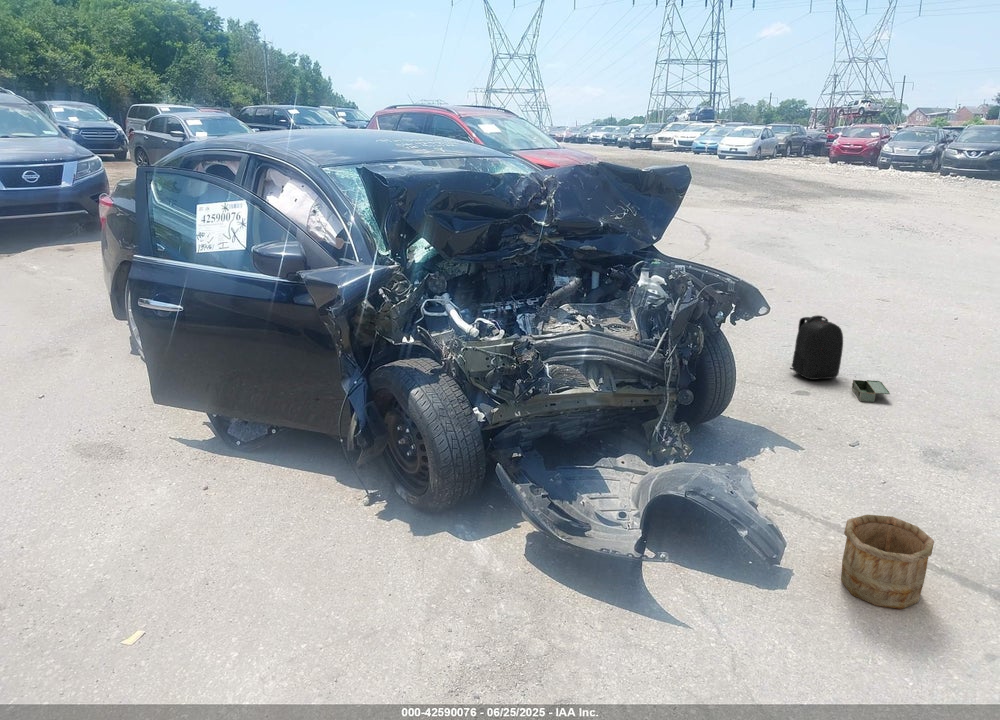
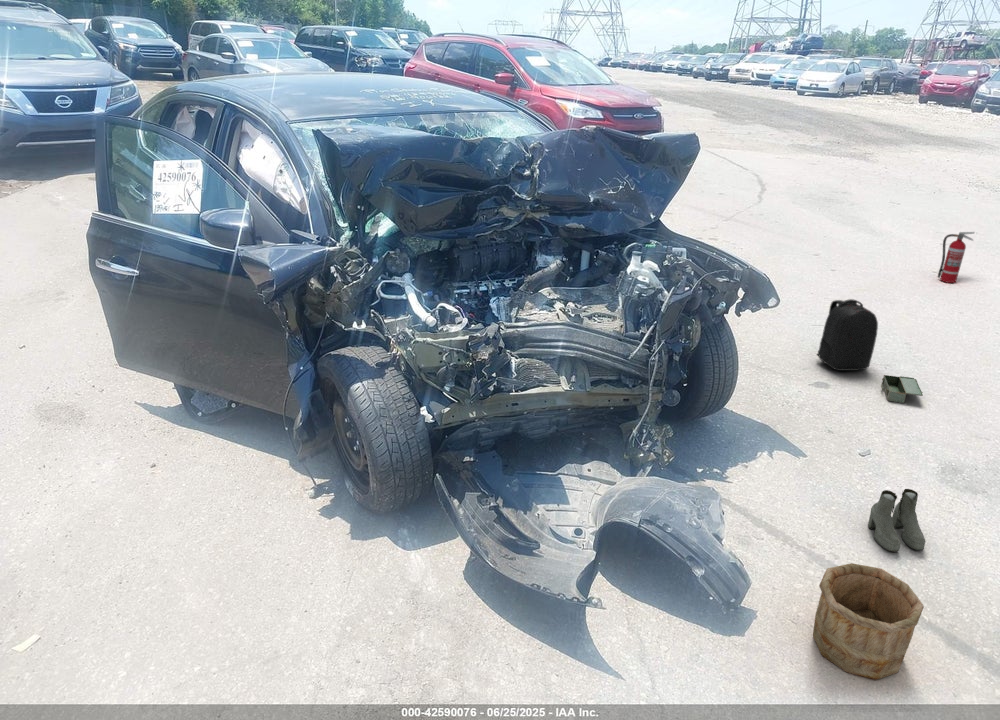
fire extinguisher: none [880,260,908,307] -> present [938,232,974,283]
boots: none [867,460,919,514] -> present [868,489,925,552]

